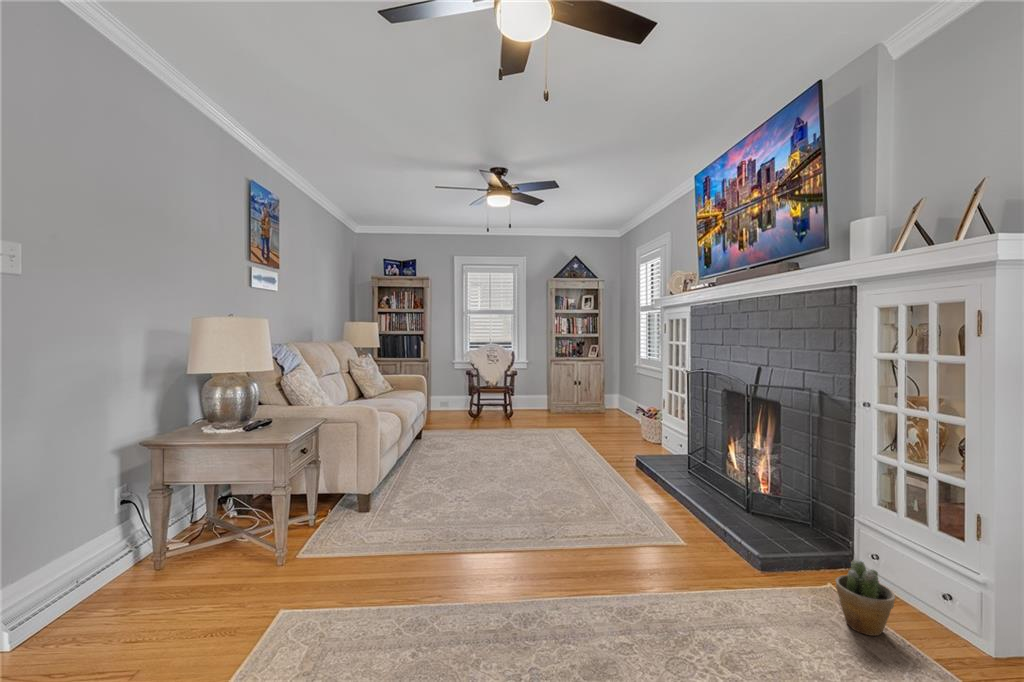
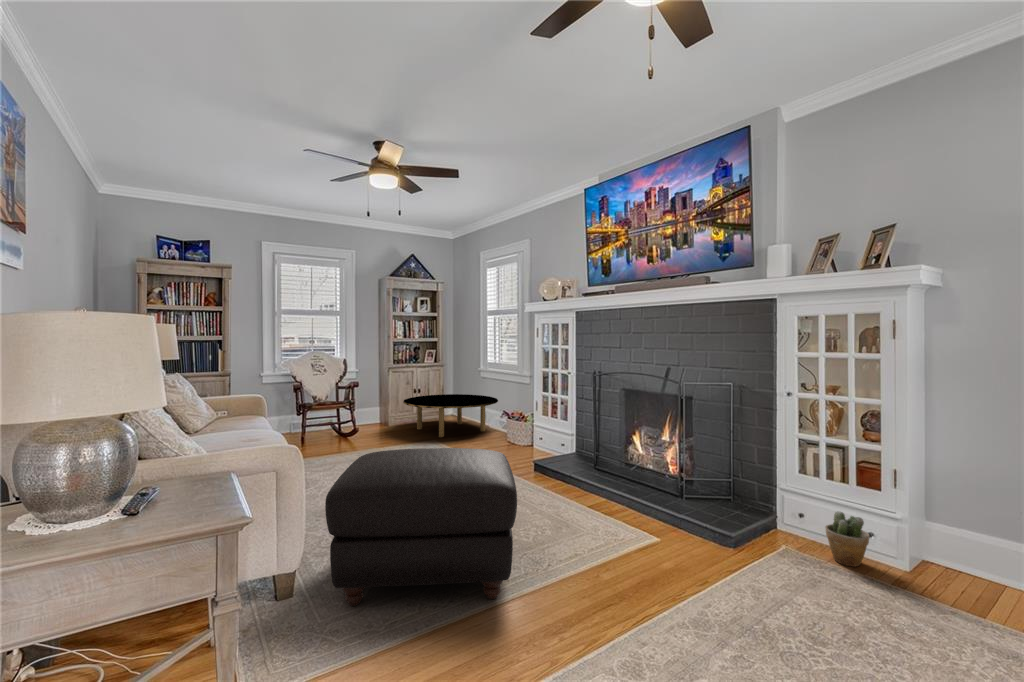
coffee table: none [552,387,642,425] -> present [403,394,498,437]
ottoman: none [349,420,516,545] -> present [325,448,517,606]

